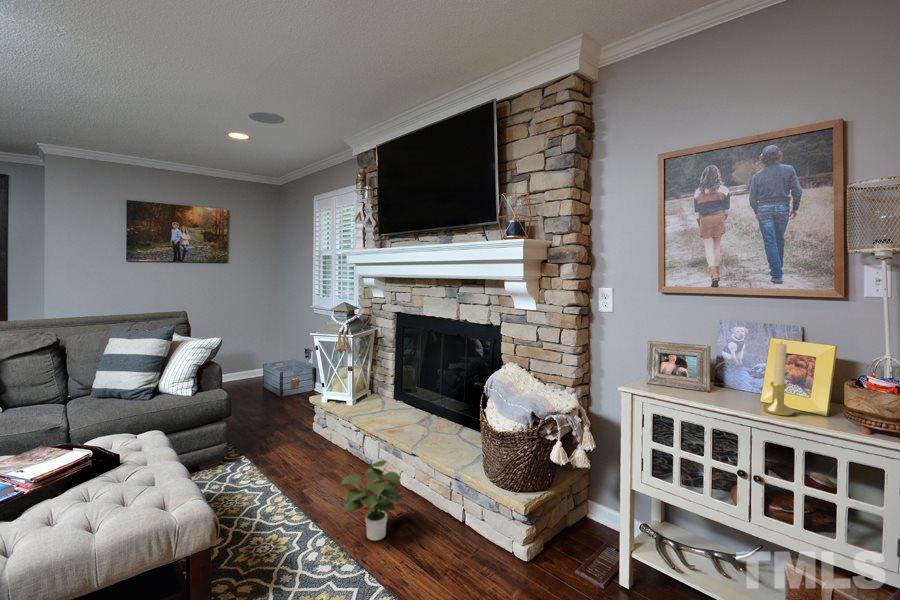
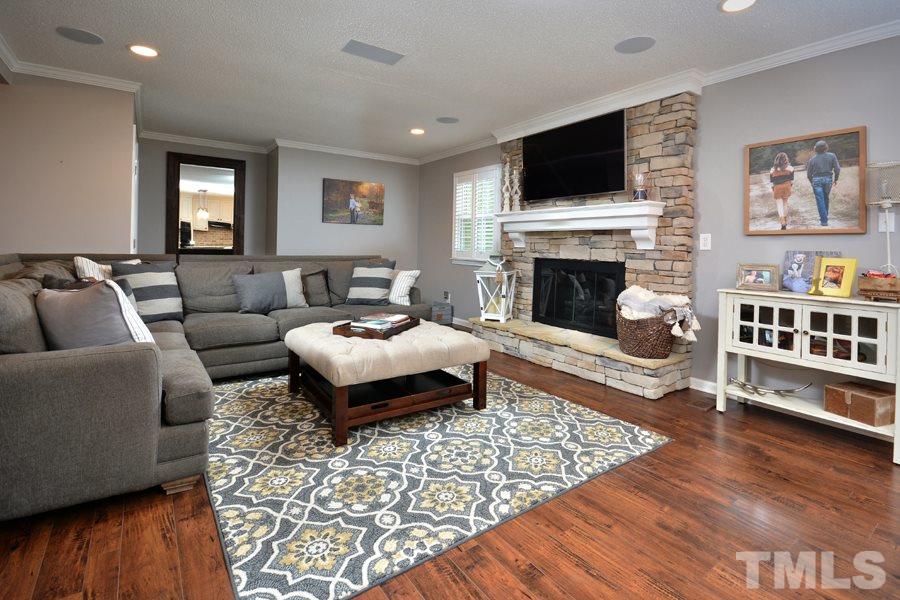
potted plant: present [341,460,405,541] -> none [531,340,569,384]

